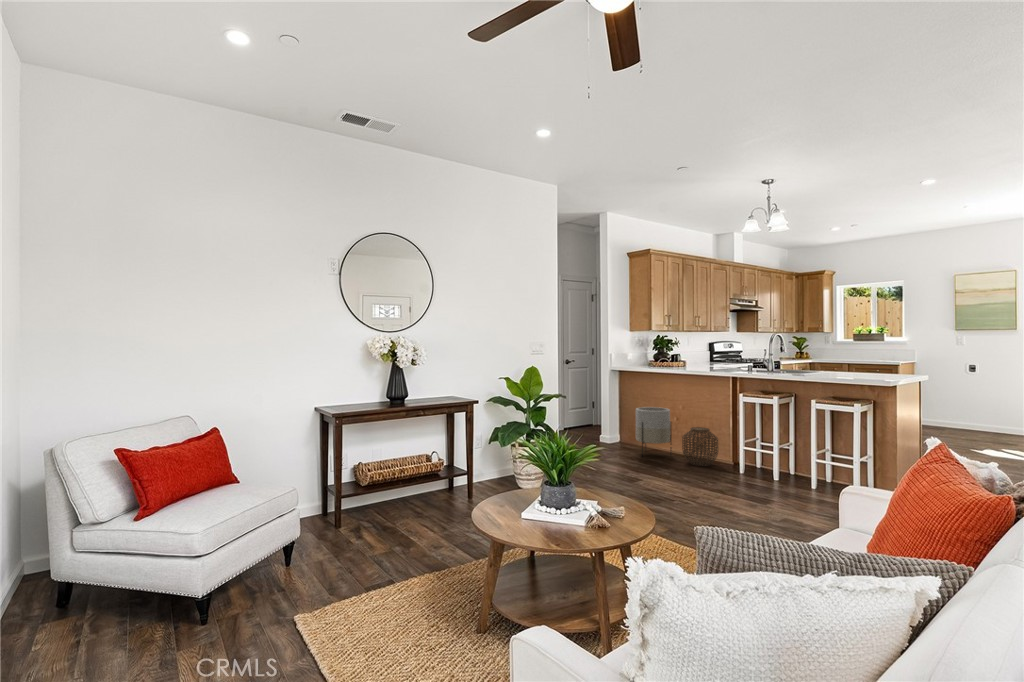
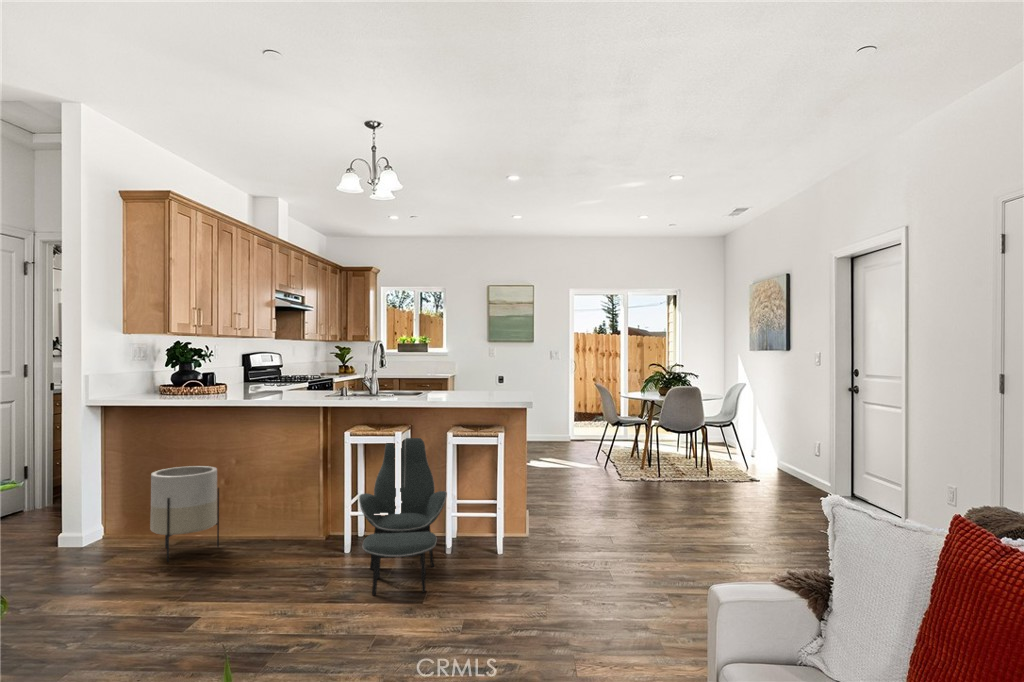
lounge chair: none [734,402,815,501] -> present [359,438,447,595]
woven basket: present [682,427,718,466] -> none [245,491,304,556]

